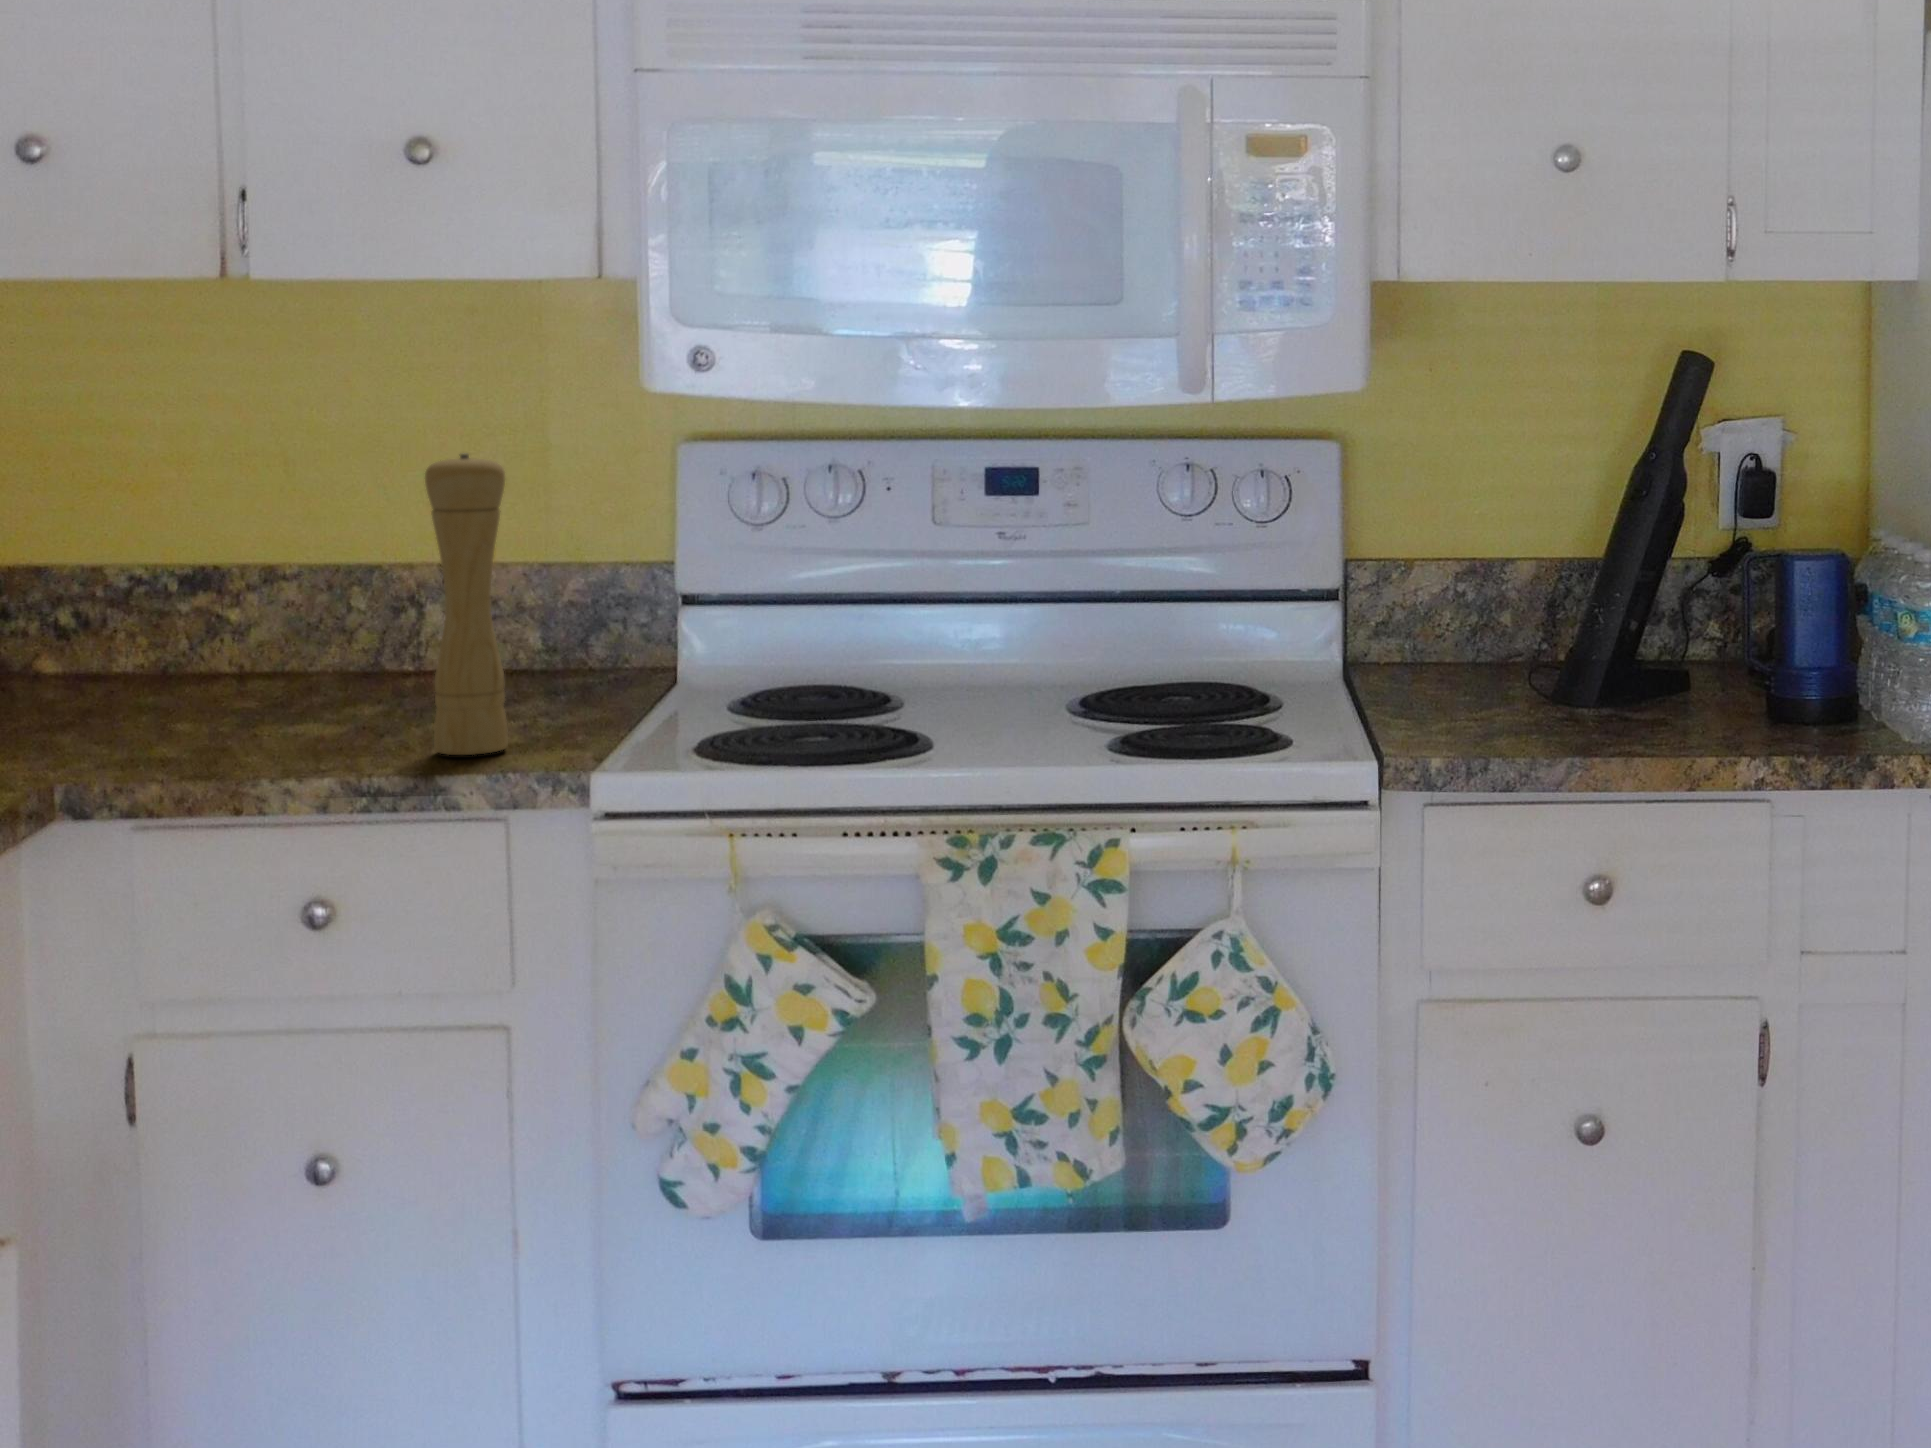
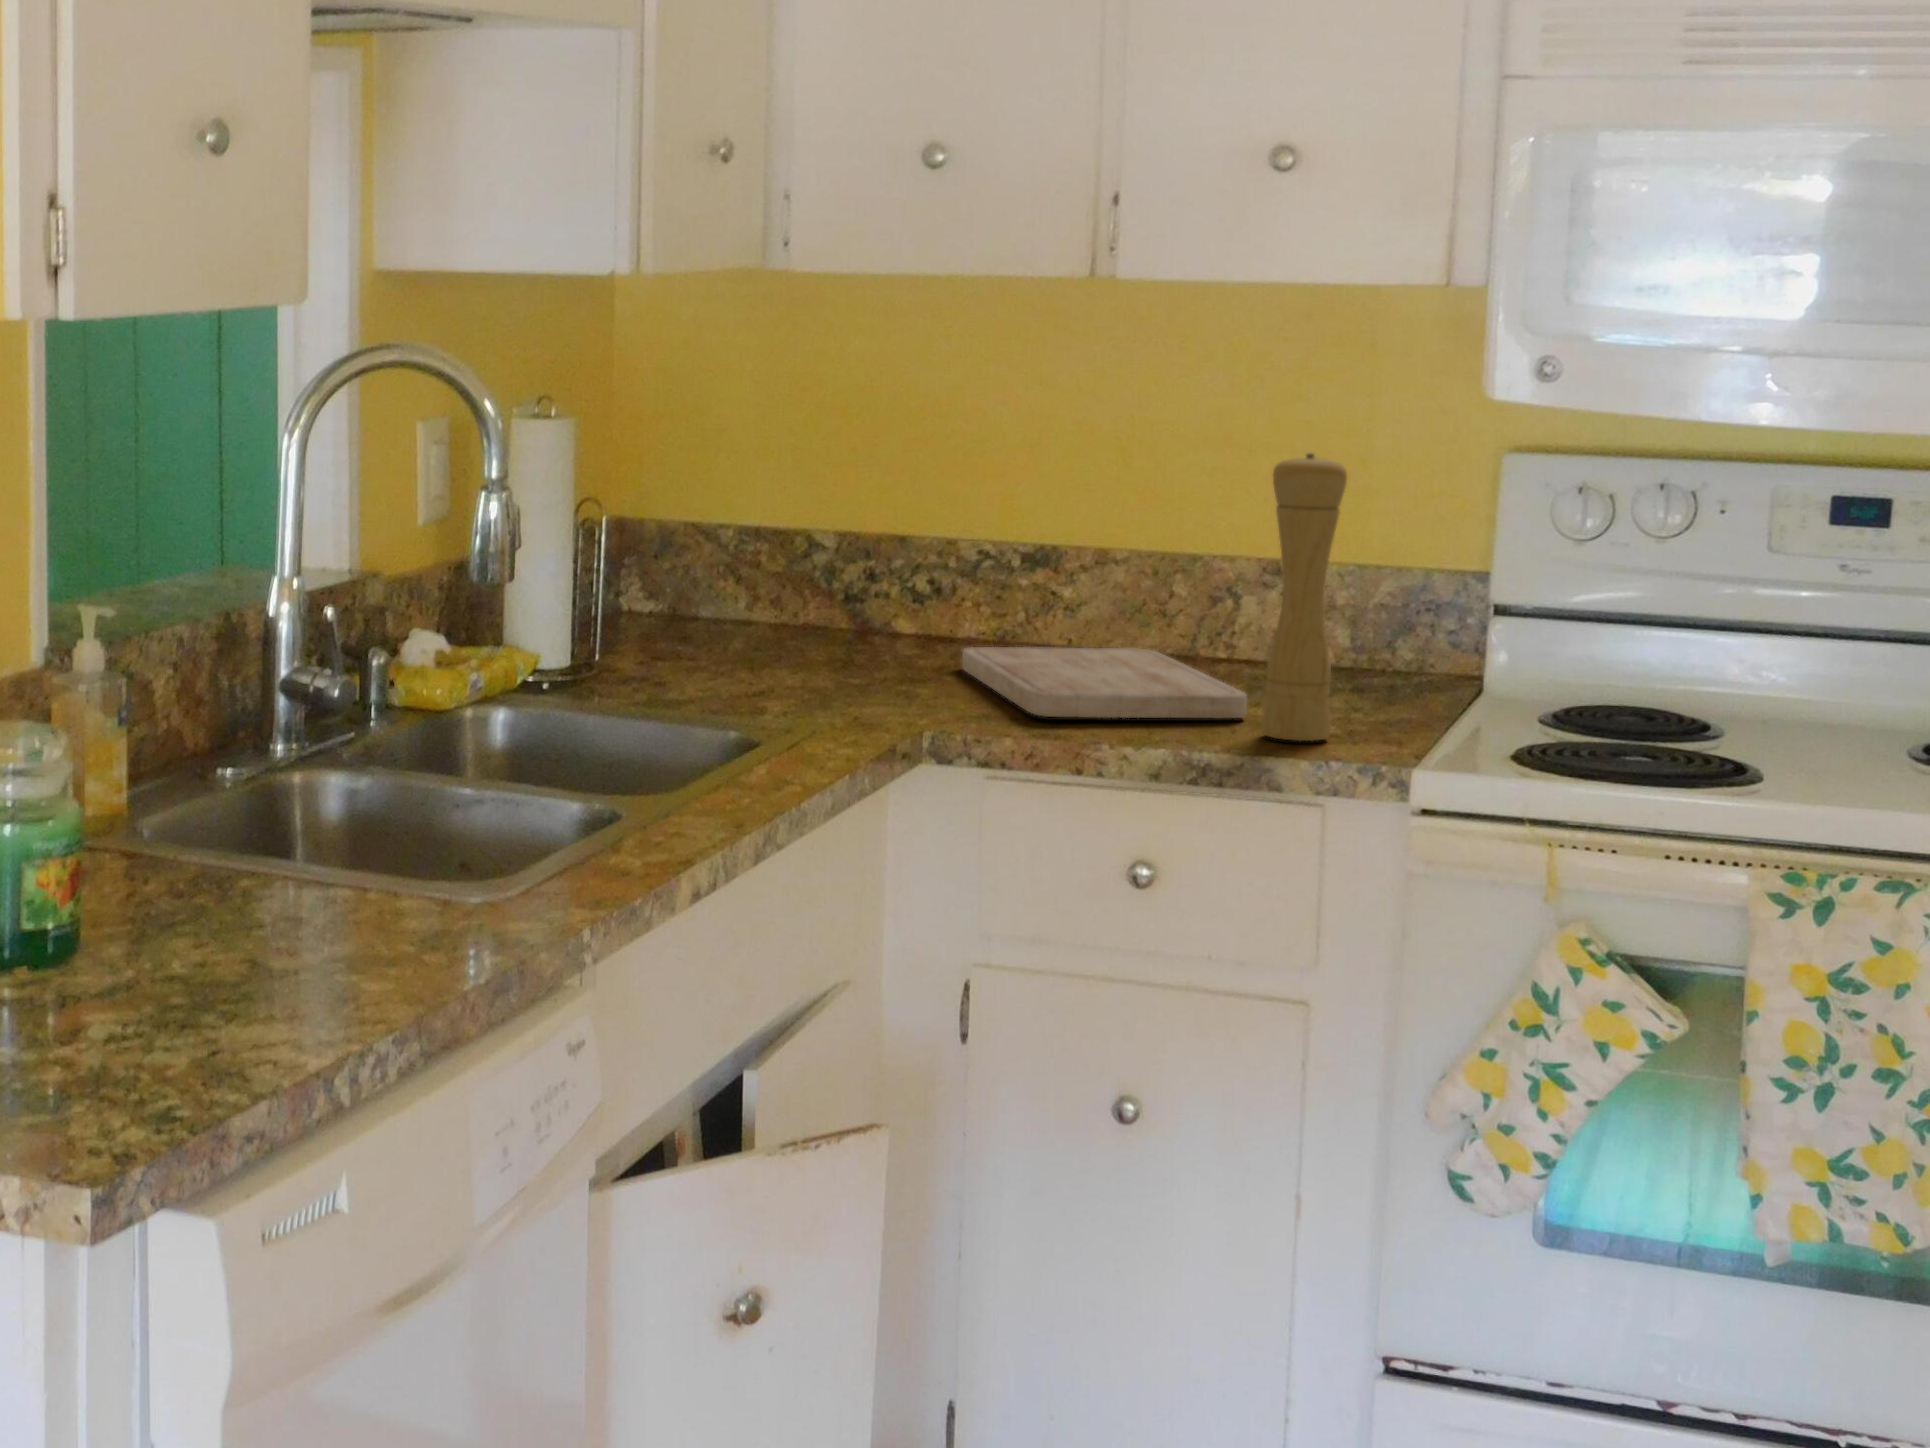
cutting board: none [105,667,423,757] -> present [962,647,1247,718]

